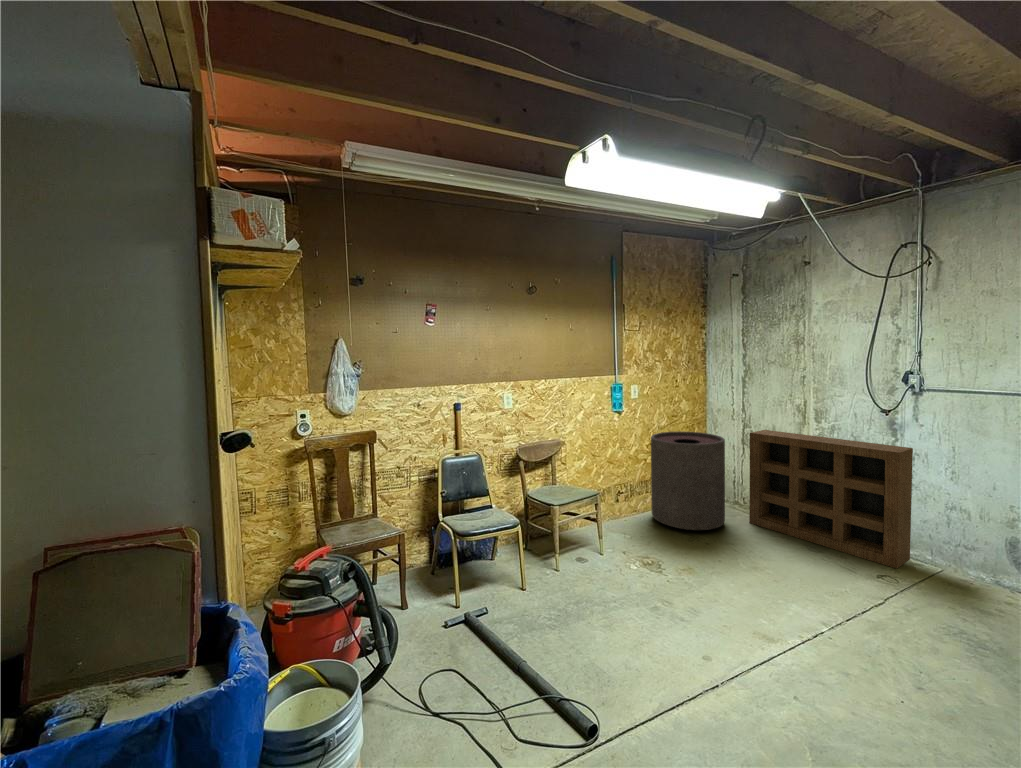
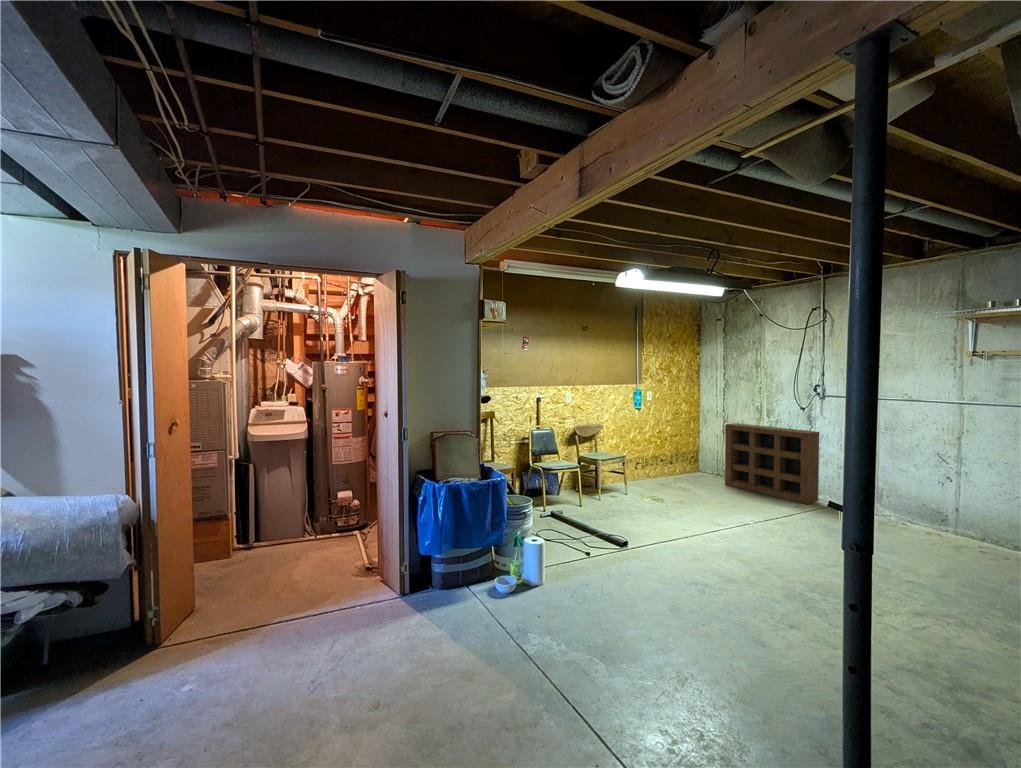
trash can: present [651,432,725,530] -> none [660,424,708,487]

